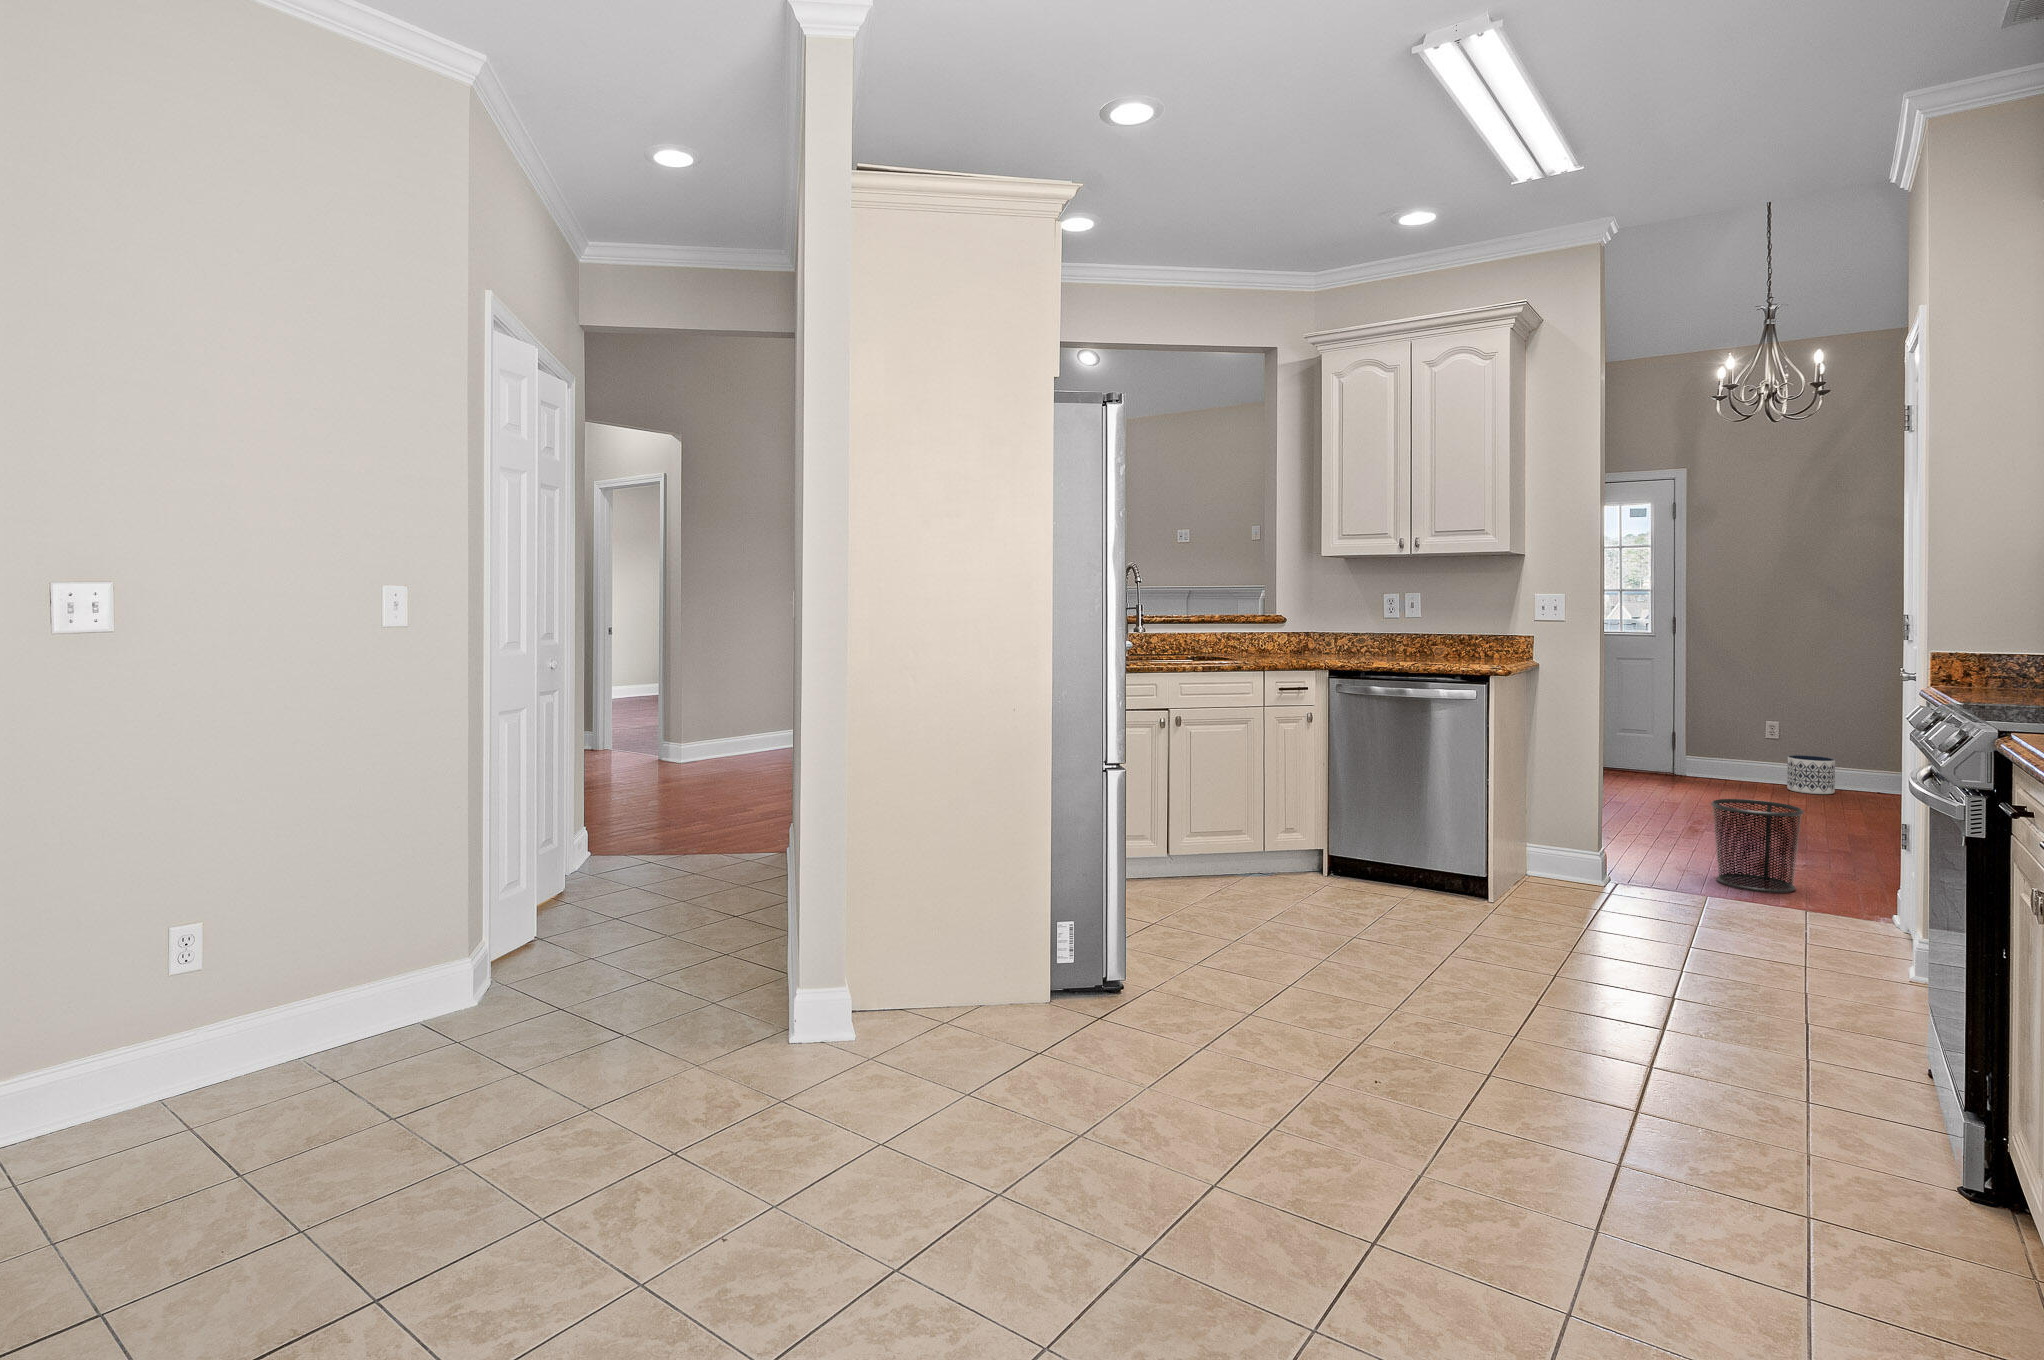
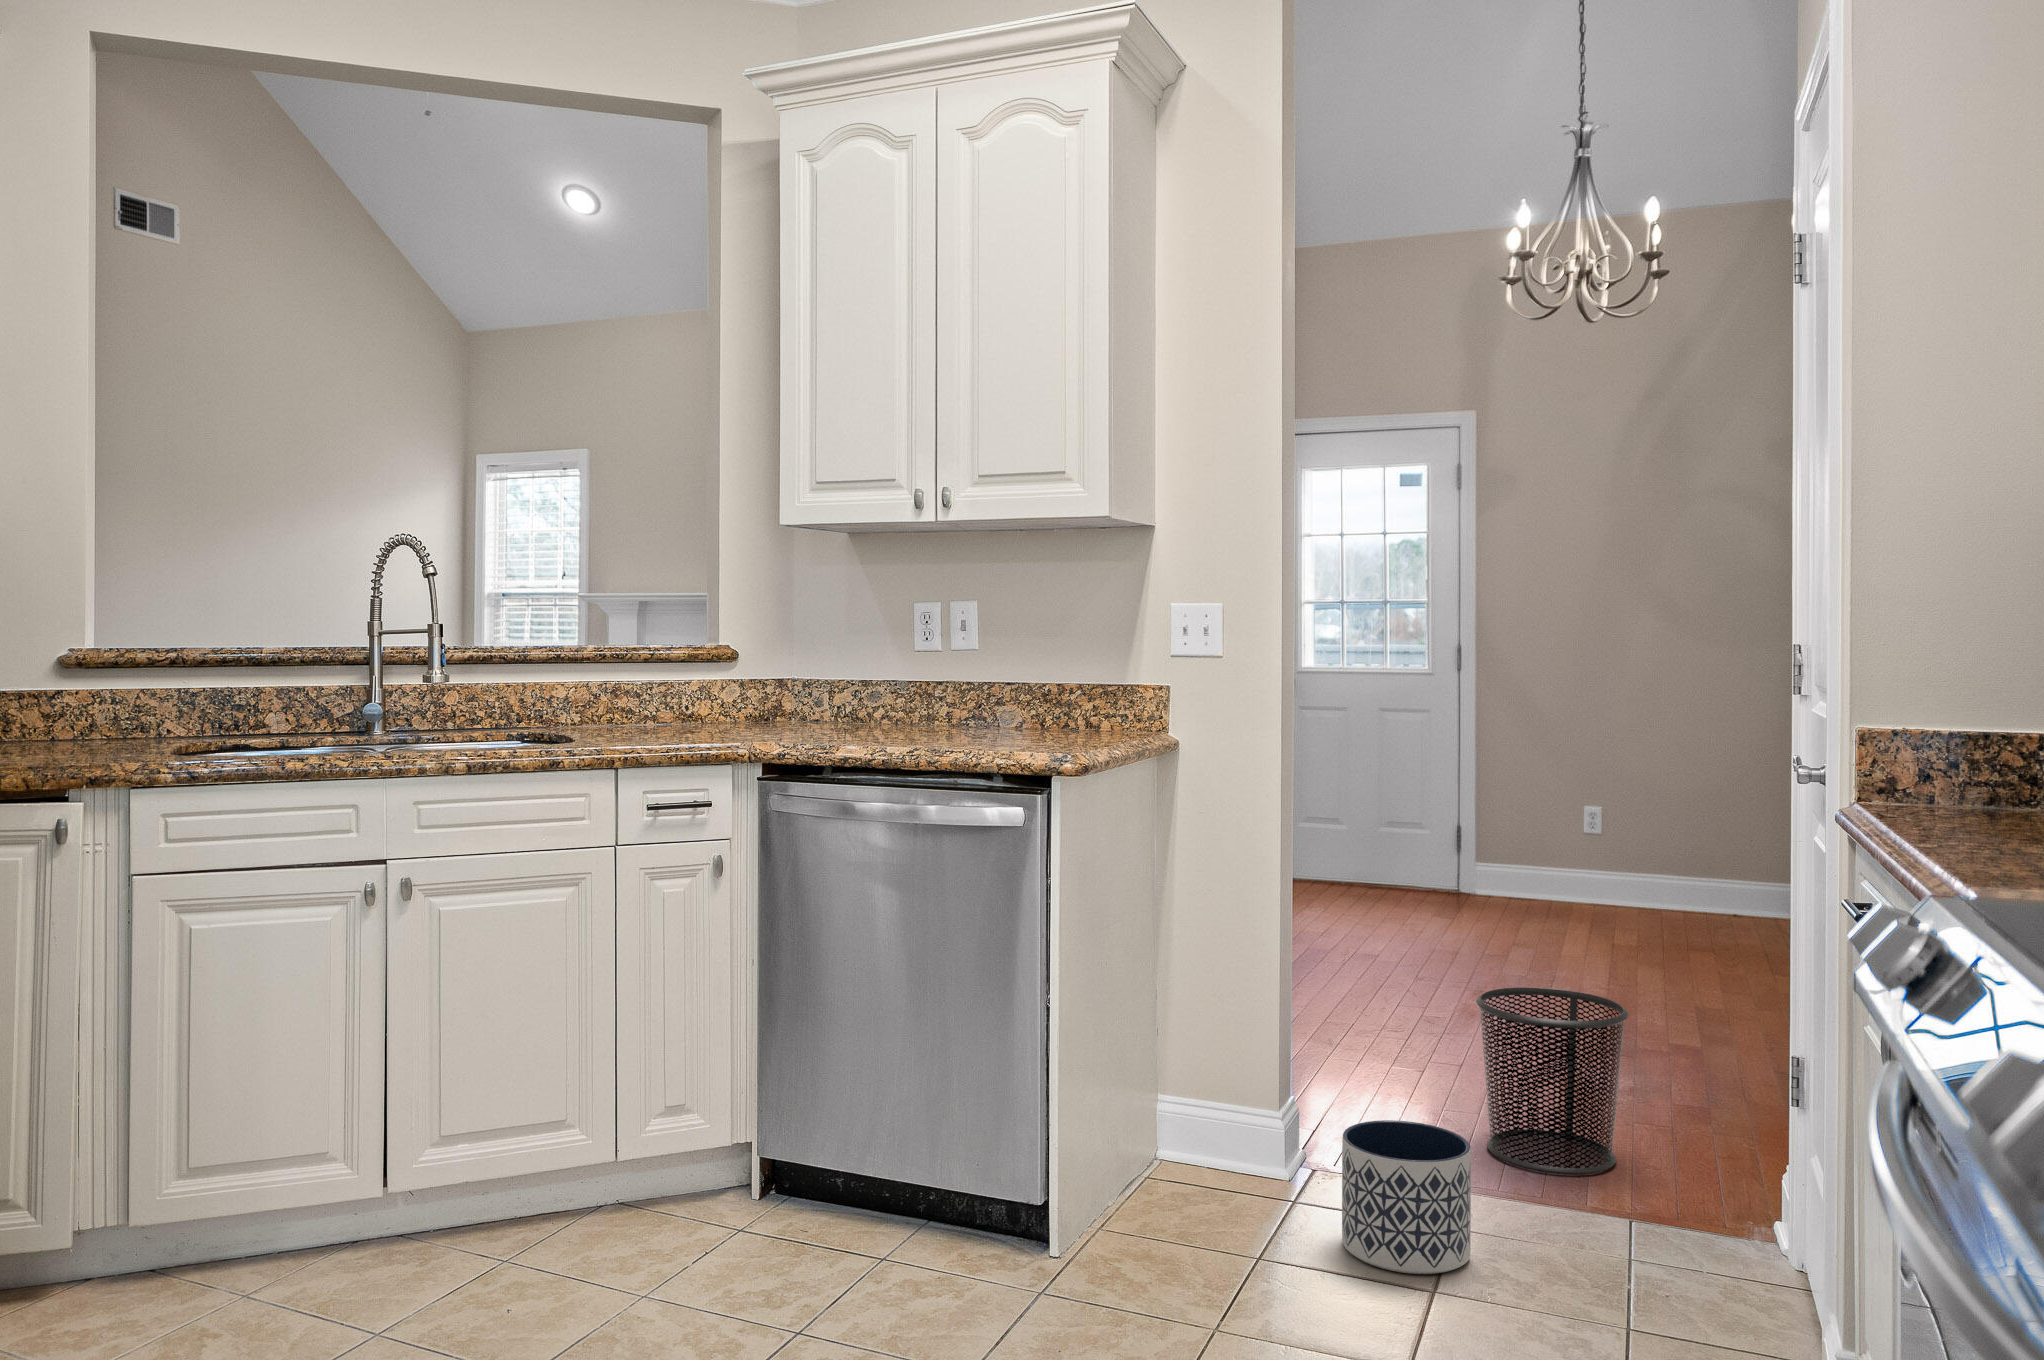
planter: present [1787,755,1835,794] -> present [1342,1120,1471,1274]

